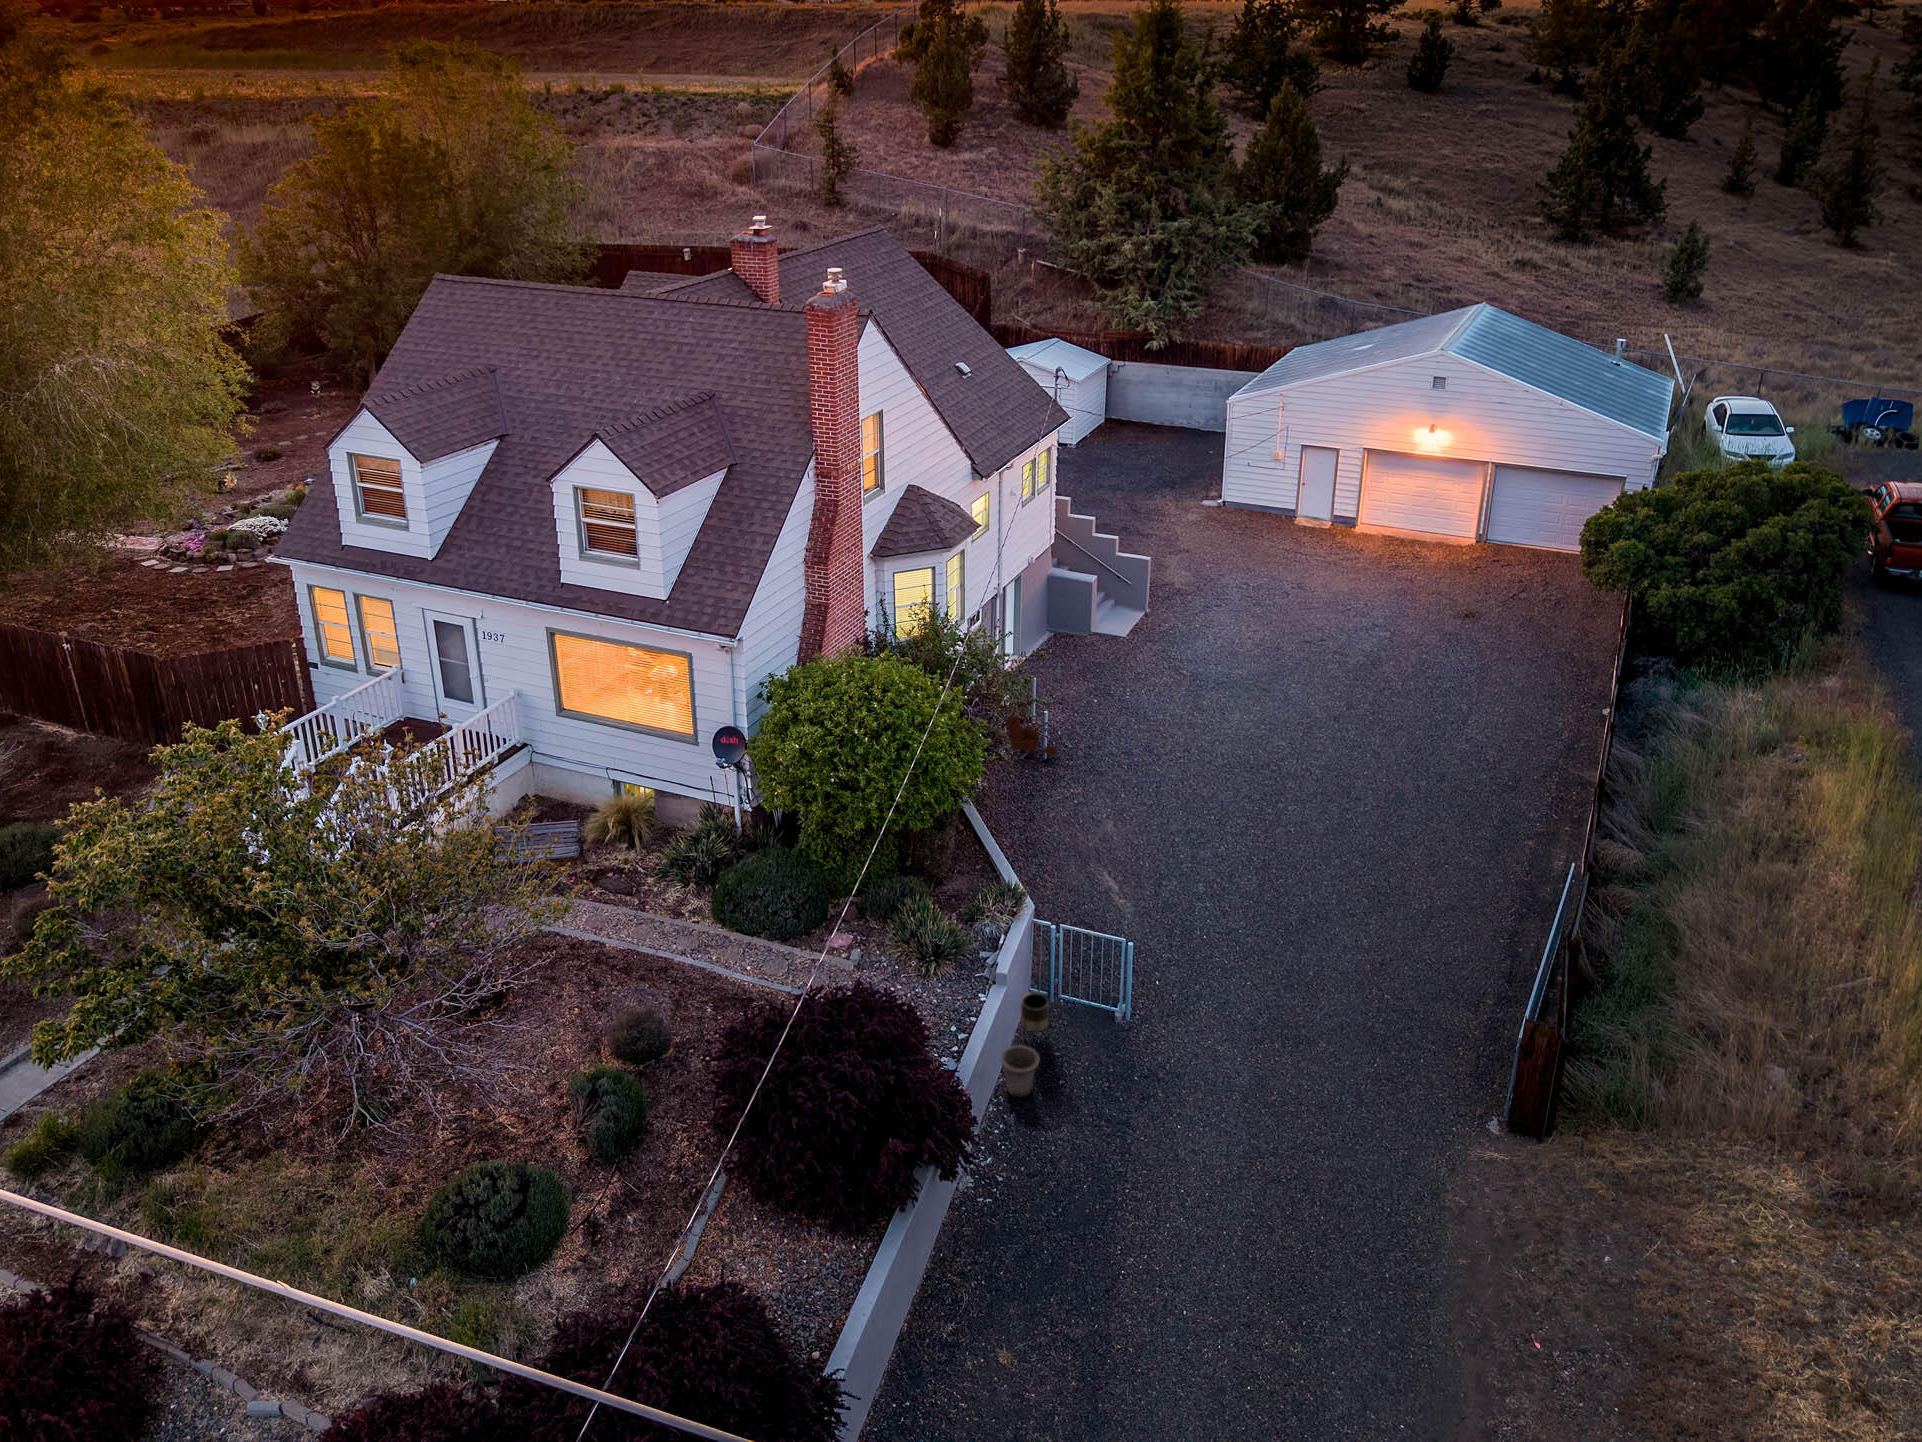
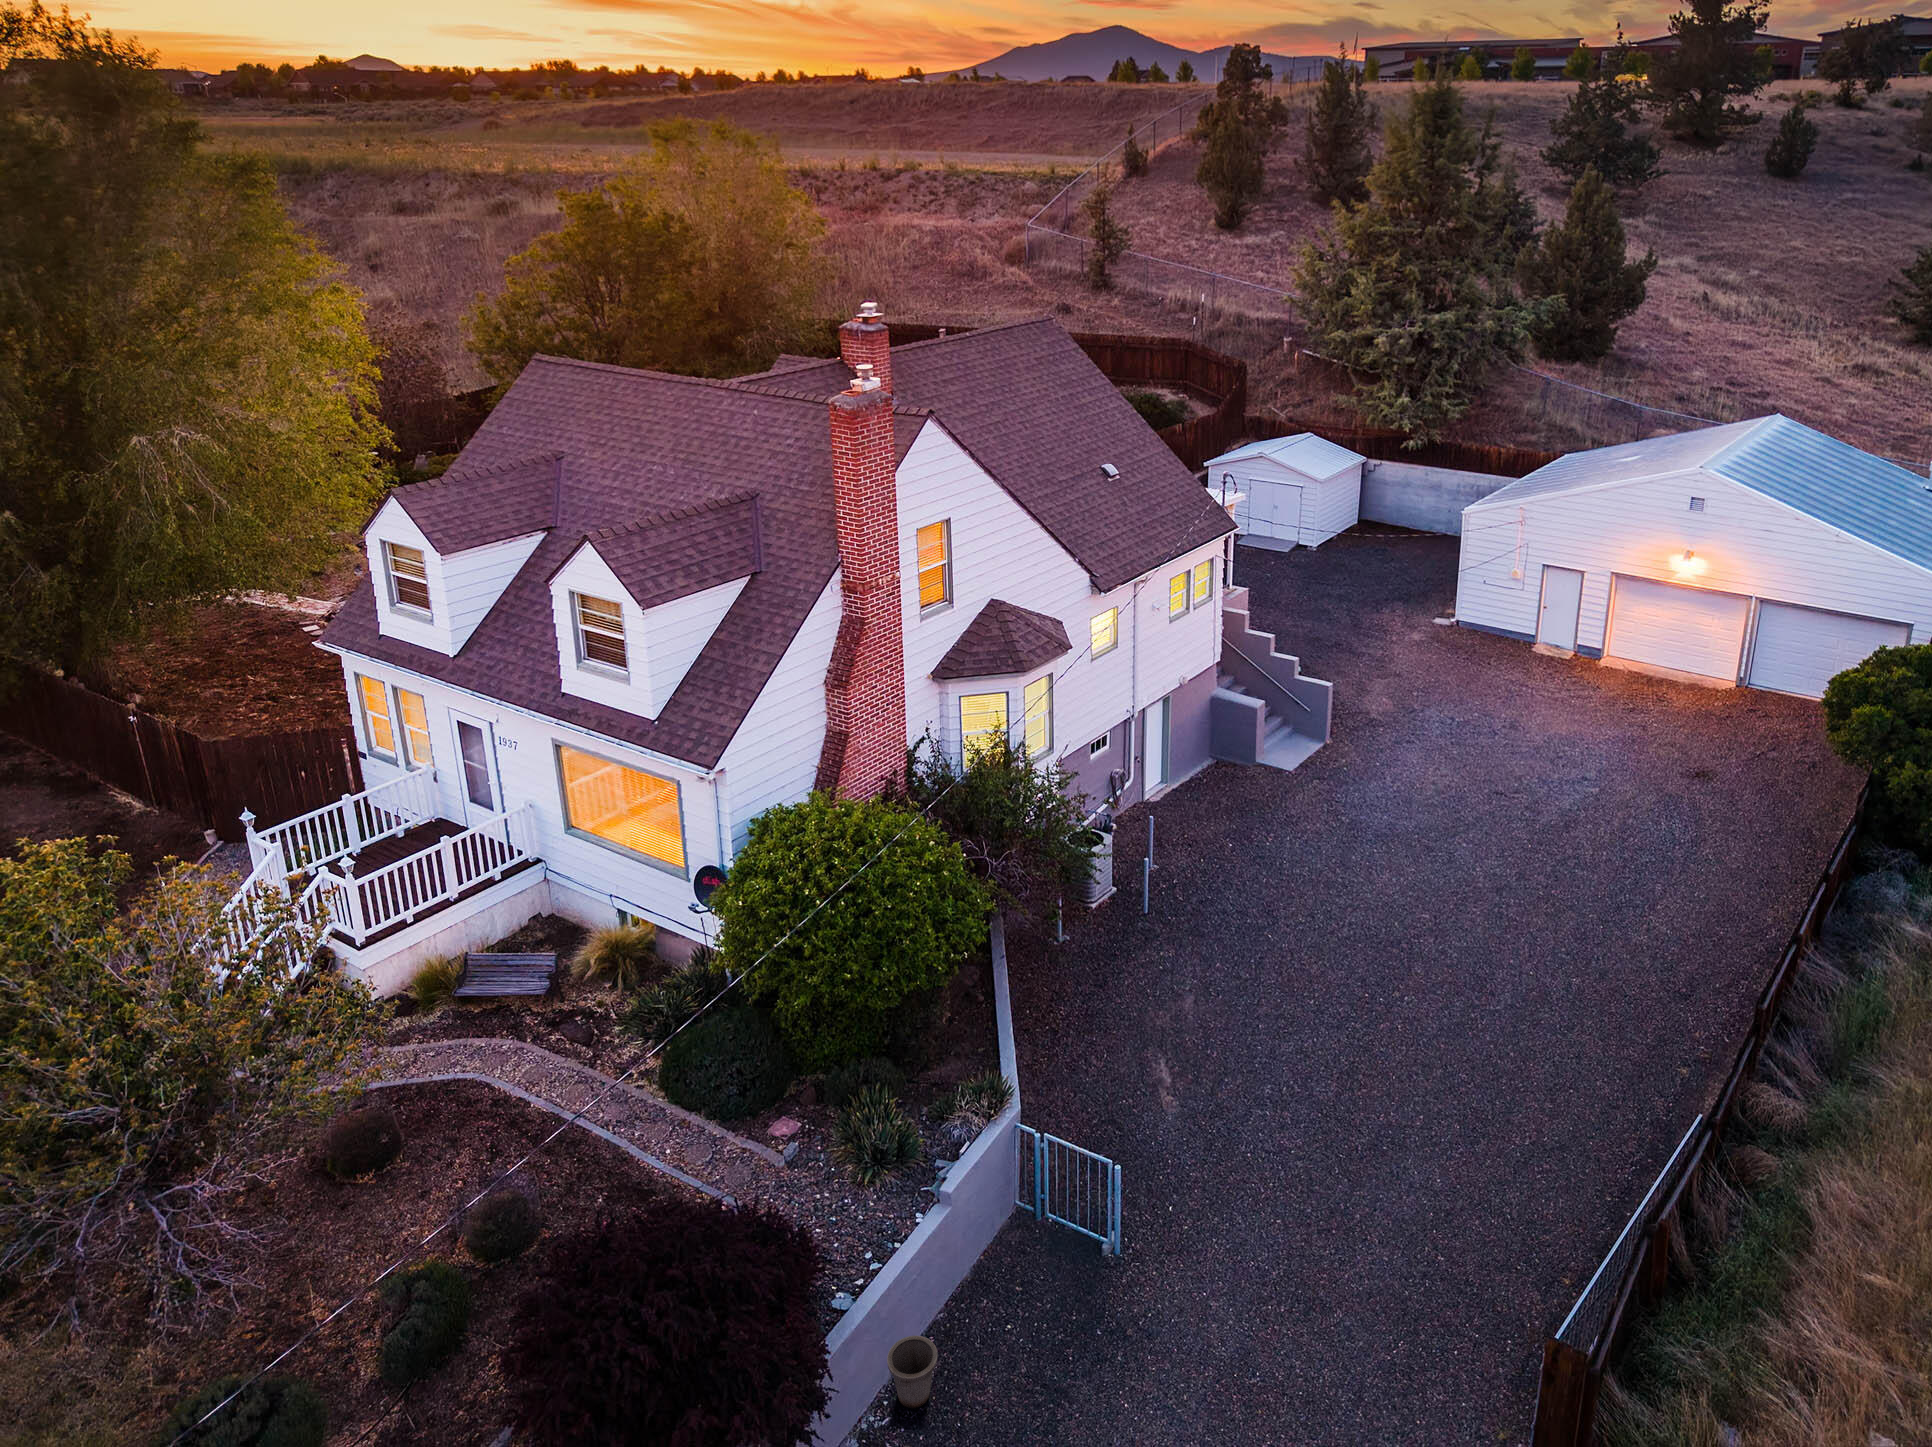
lounge chair: present [1007,716,1057,762] -> none [1092,865,1147,930]
planter: present [1021,993,1049,1031] -> none [950,1256,986,1315]

